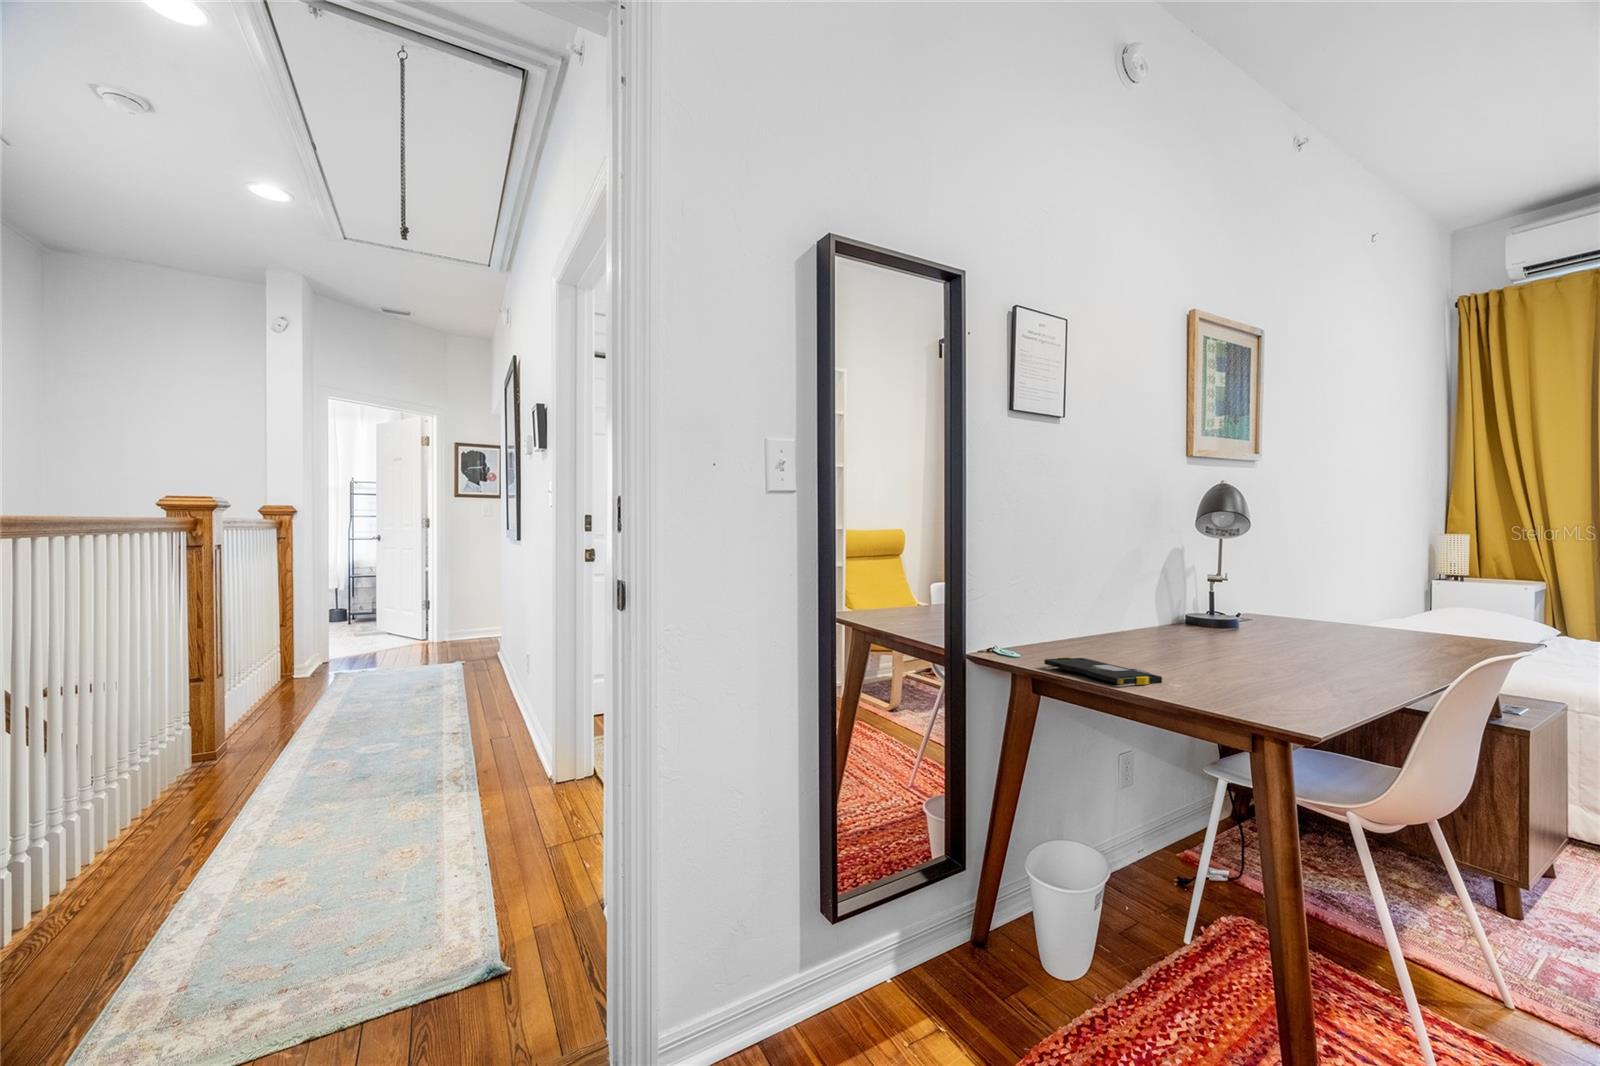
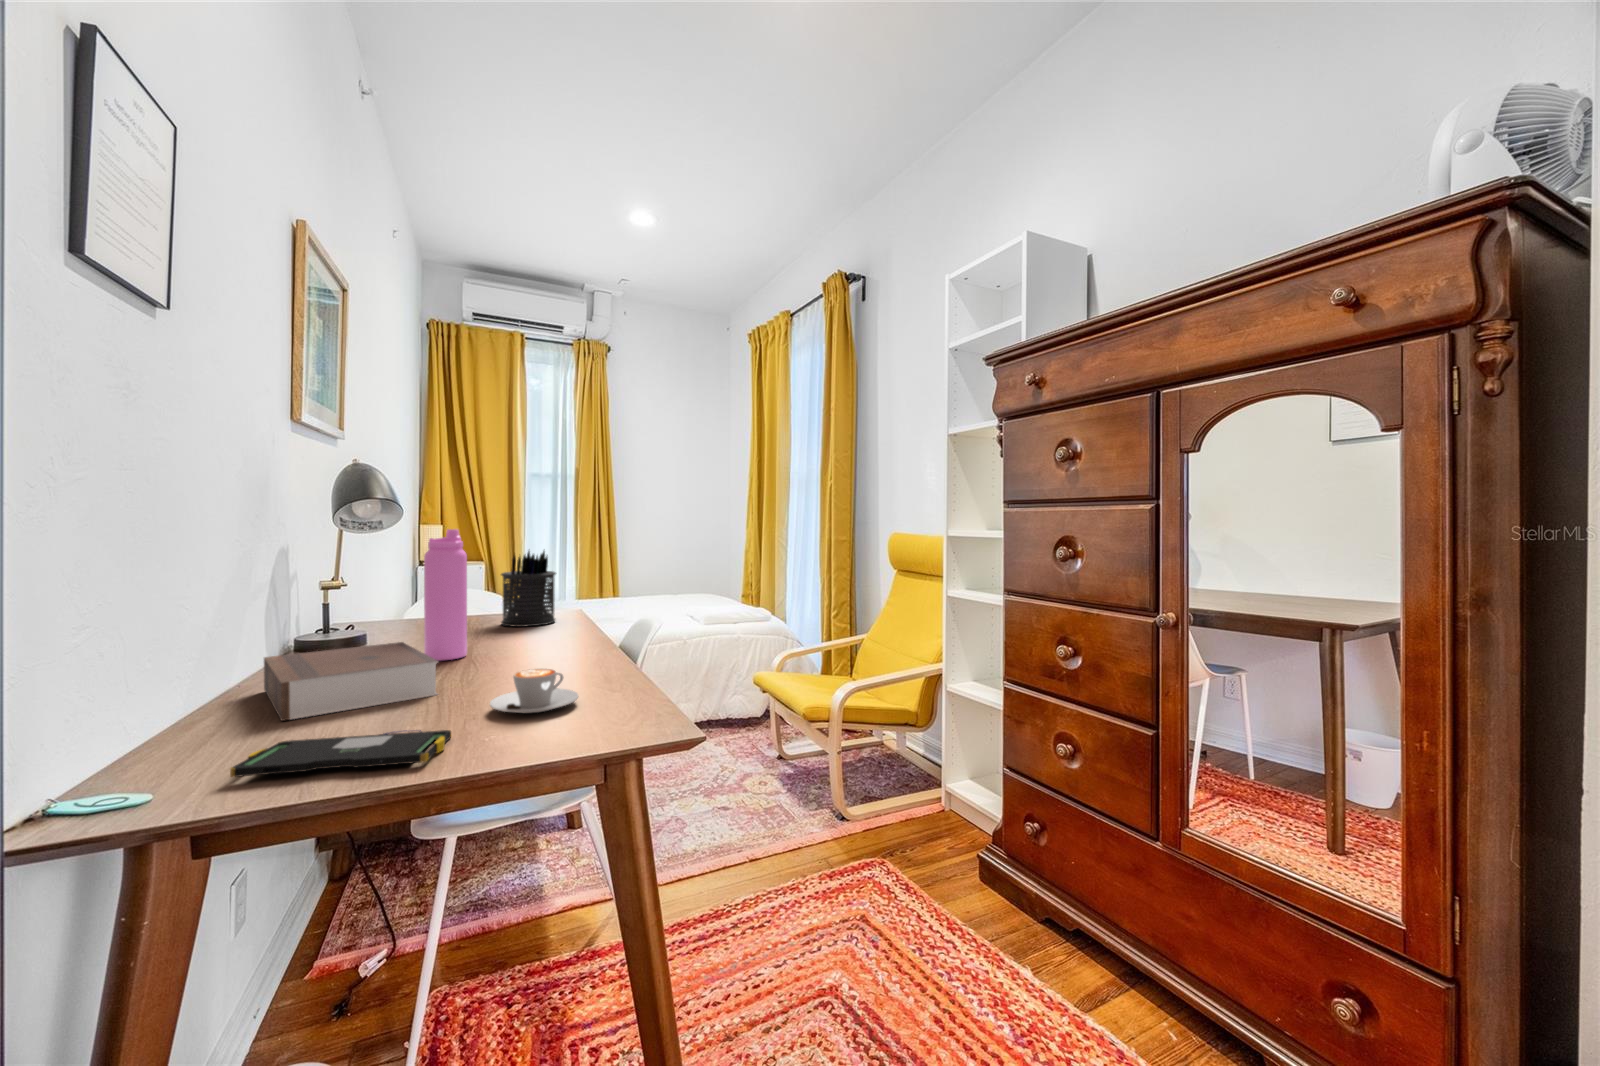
water bottle: none [1254,535,1296,650] -> present [424,529,467,661]
pen holder: none [1393,557,1474,646] -> present [501,551,556,627]
book: none [1107,618,1224,665] -> present [264,642,439,721]
coffee cup: none [1211,654,1297,690] -> present [490,669,578,713]

